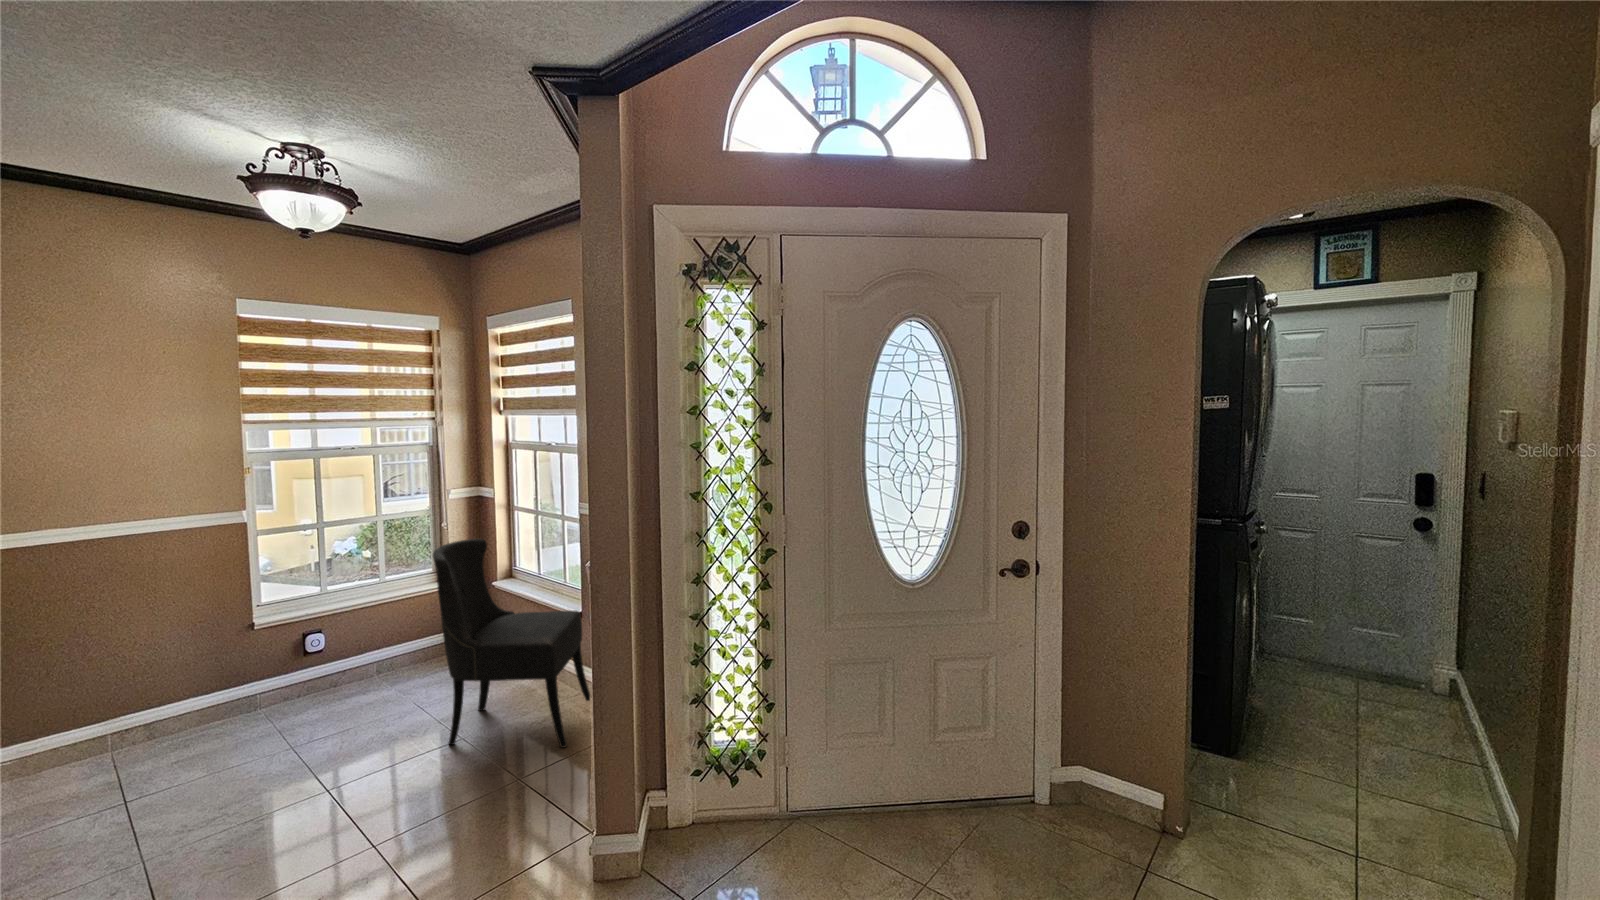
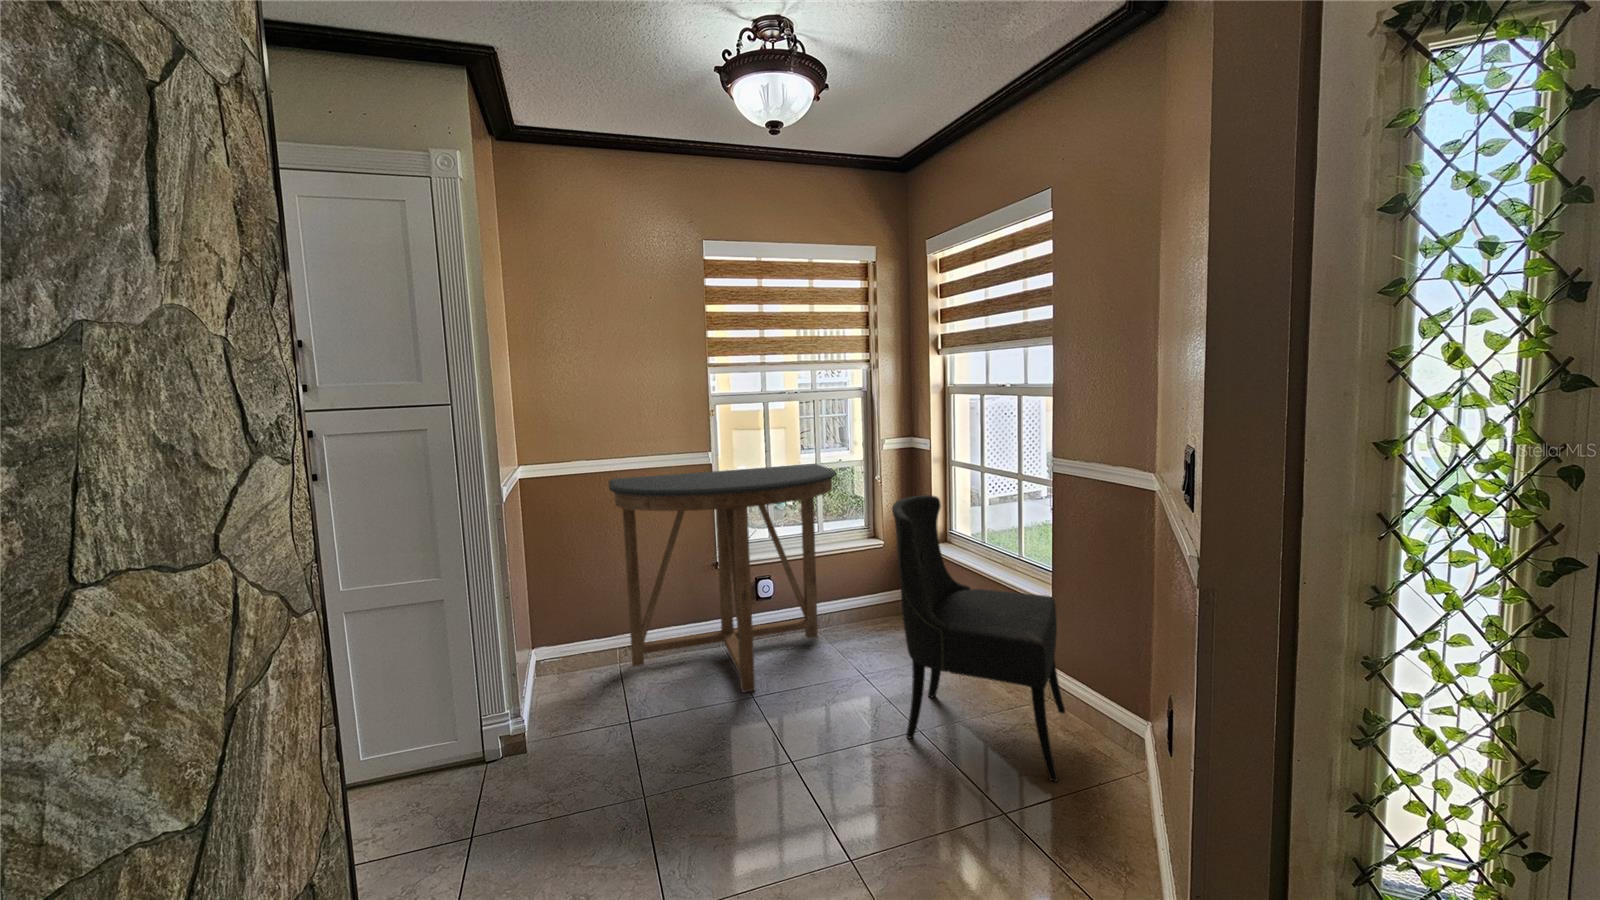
console table: none [99,516,393,749] -> present [609,464,836,692]

